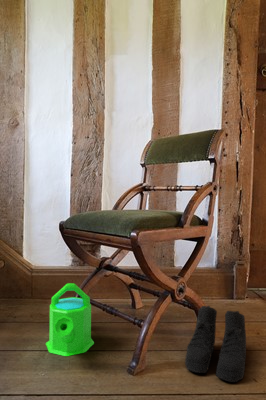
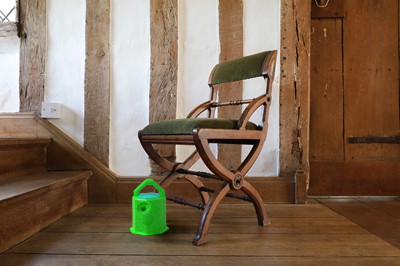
boots: present [185,306,246,382] -> none [242,195,293,249]

